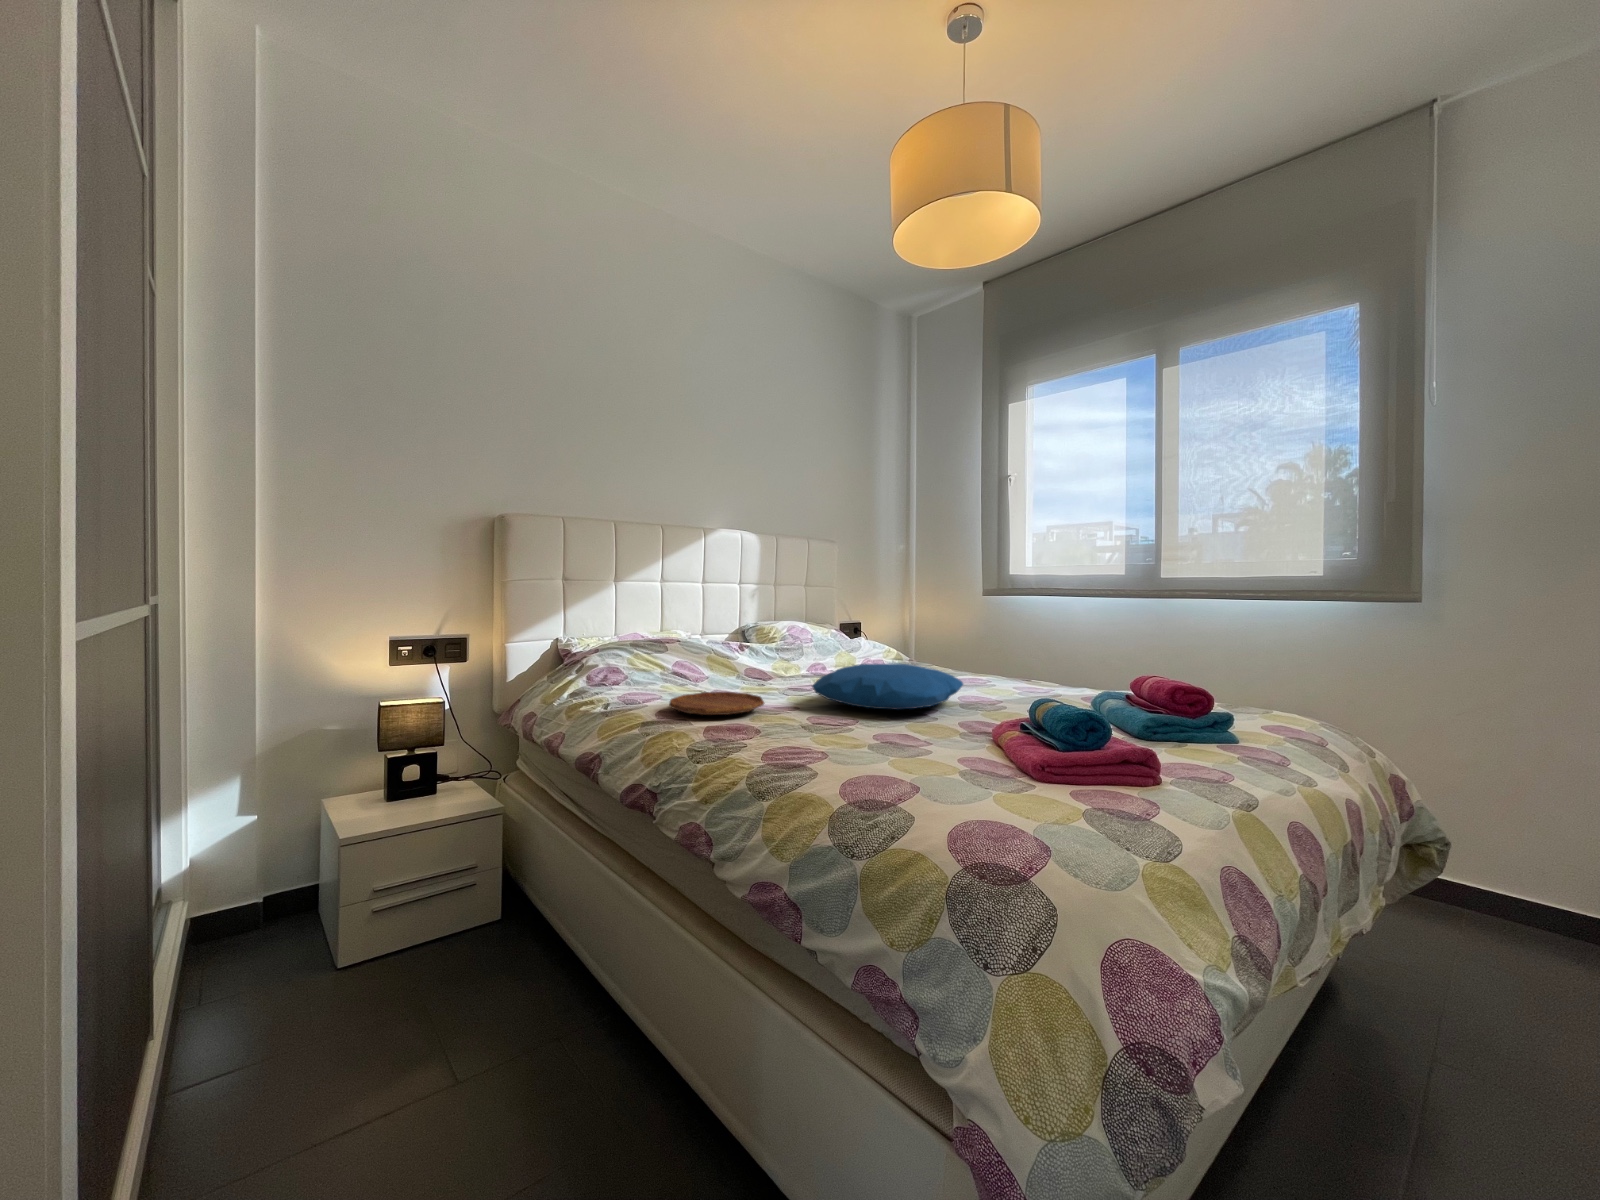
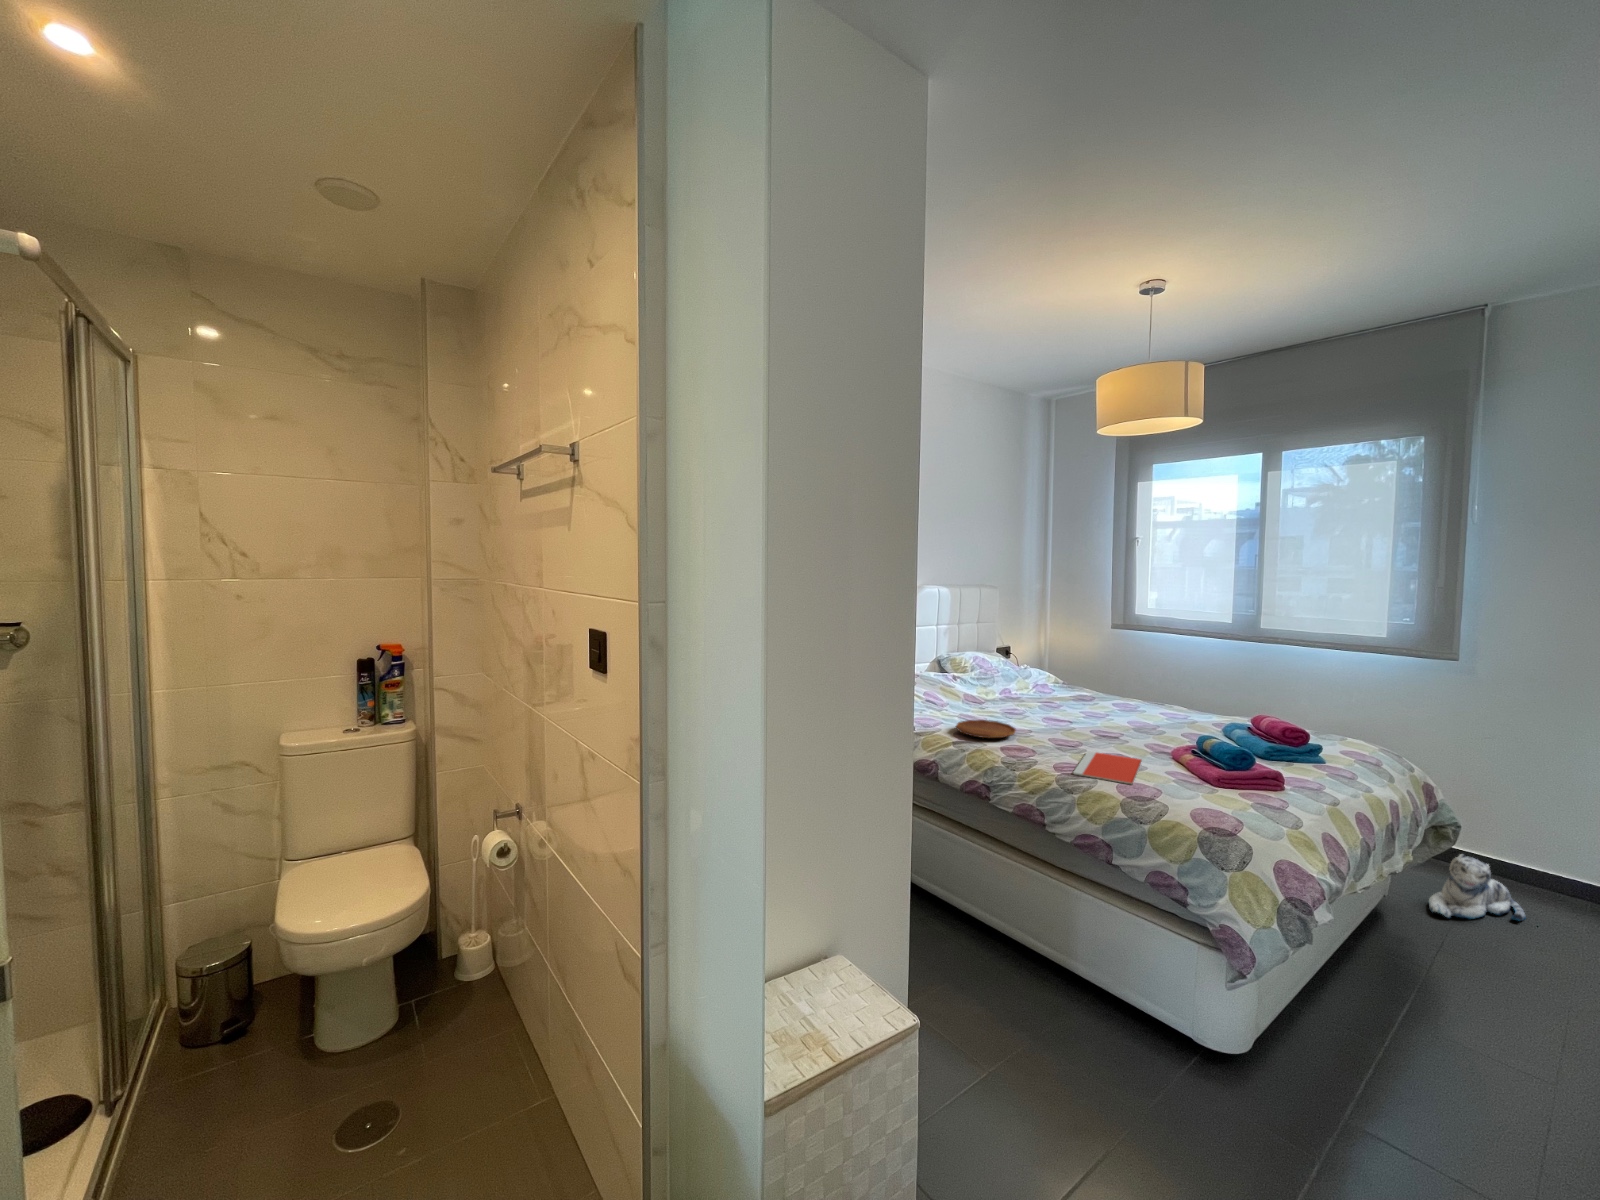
pillow: present [812,664,963,710] -> none [1039,701,1136,735]
notebook: none [786,730,933,780] -> present [1073,751,1142,784]
plush toy: none [1400,888,1548,995] -> present [1429,854,1526,921]

